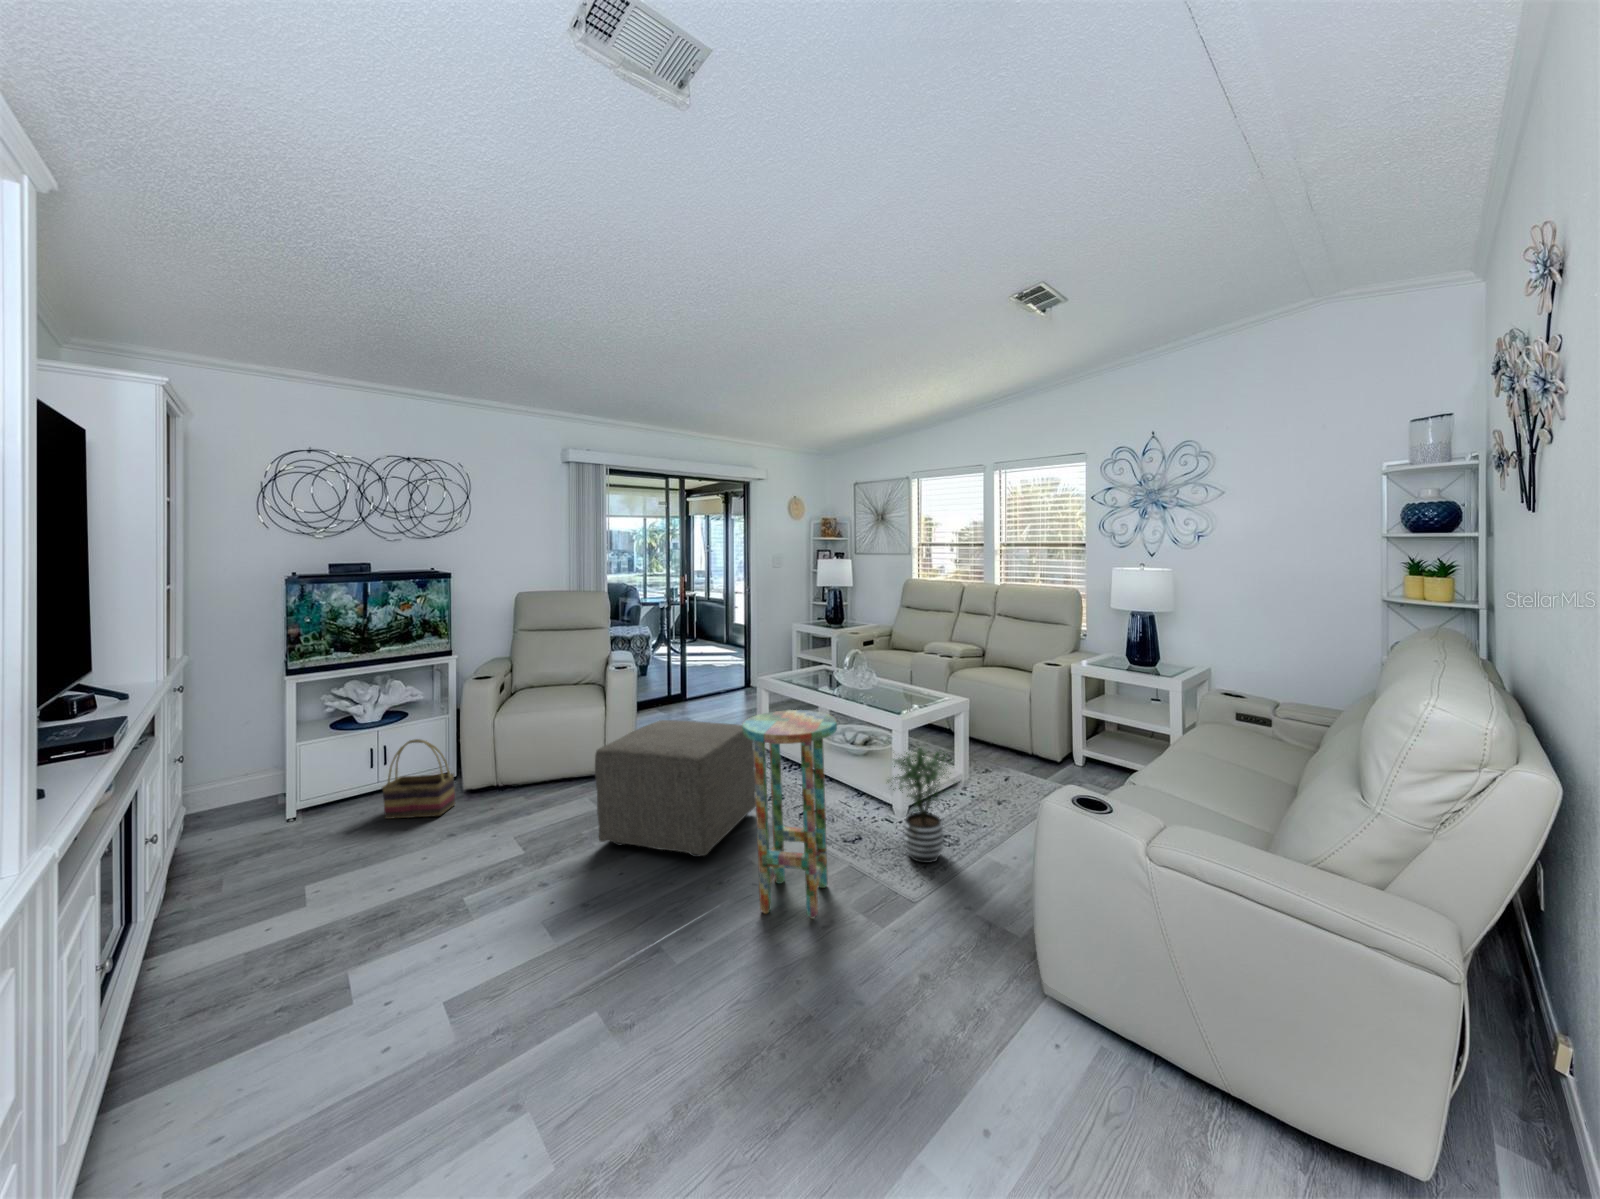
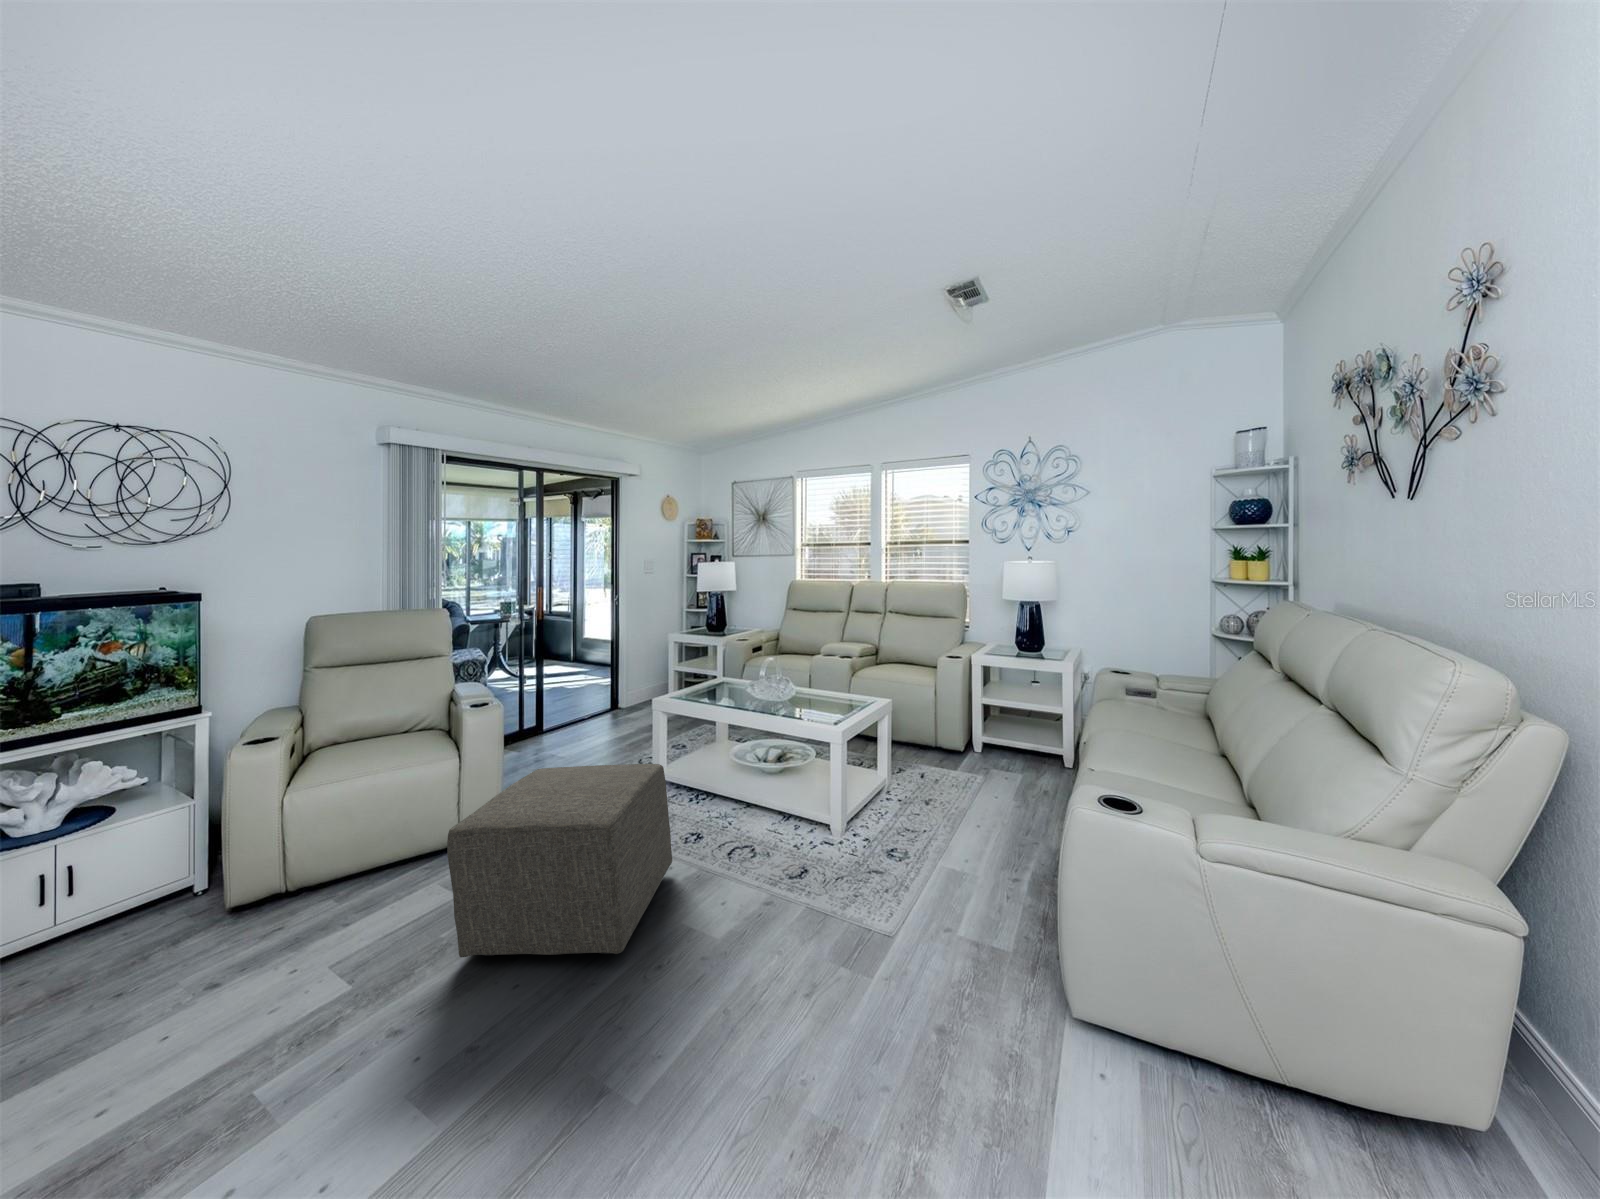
side table: present [742,710,837,918] -> none [675,744,800,1028]
basket: present [382,739,455,819] -> none [60,848,212,985]
potted plant: present [887,747,957,863] -> none [840,765,929,904]

